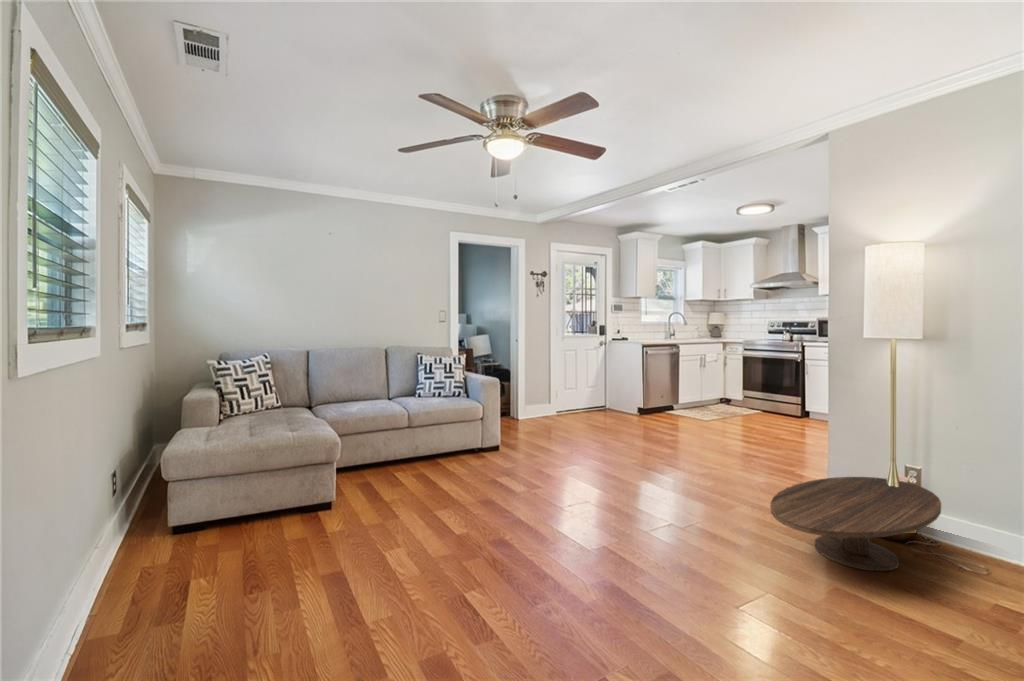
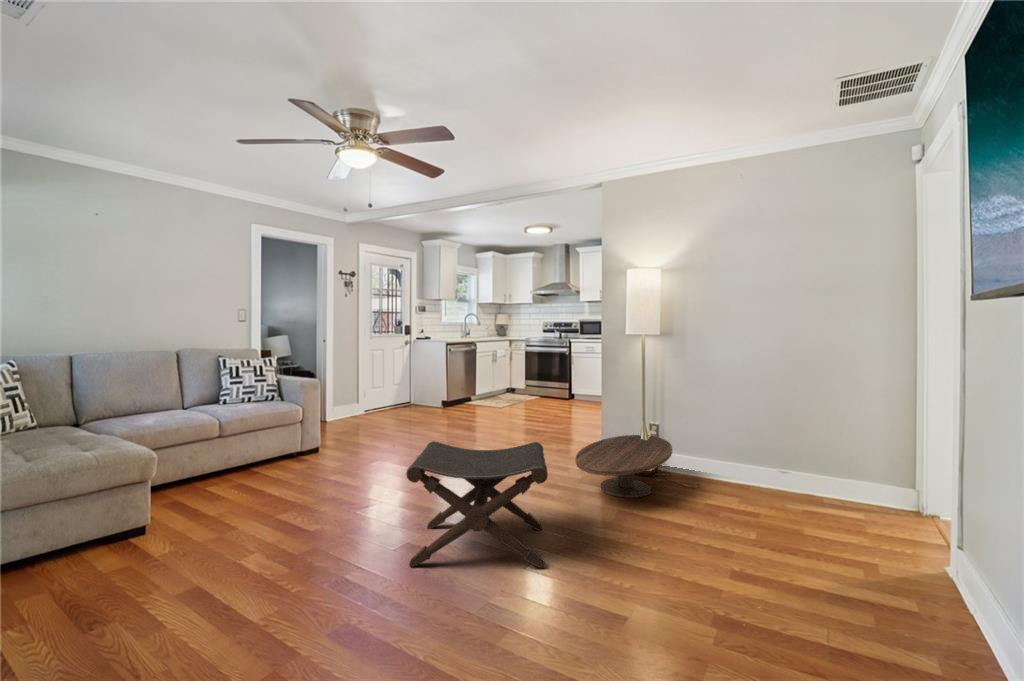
footstool: none [527,458,712,648] -> present [406,441,548,568]

